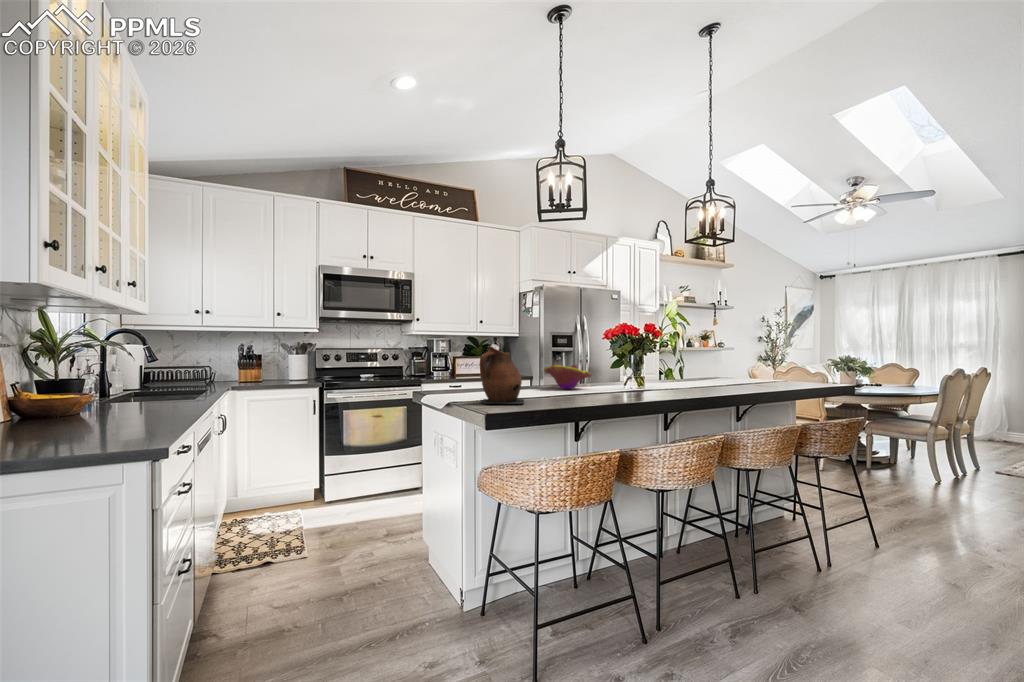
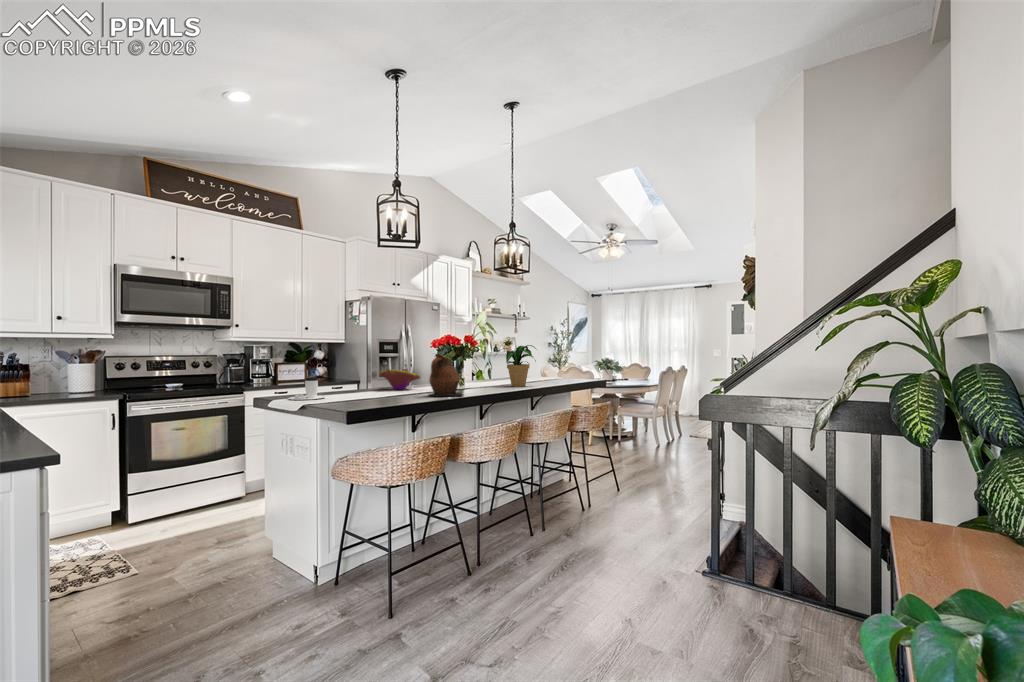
potted plant: none [686,337,748,391] -> present [496,345,536,387]
ceramic pitcher: present [480,346,524,404] -> present [429,354,463,396]
coffee cup: none [440,372,479,398] -> present [288,377,325,400]

